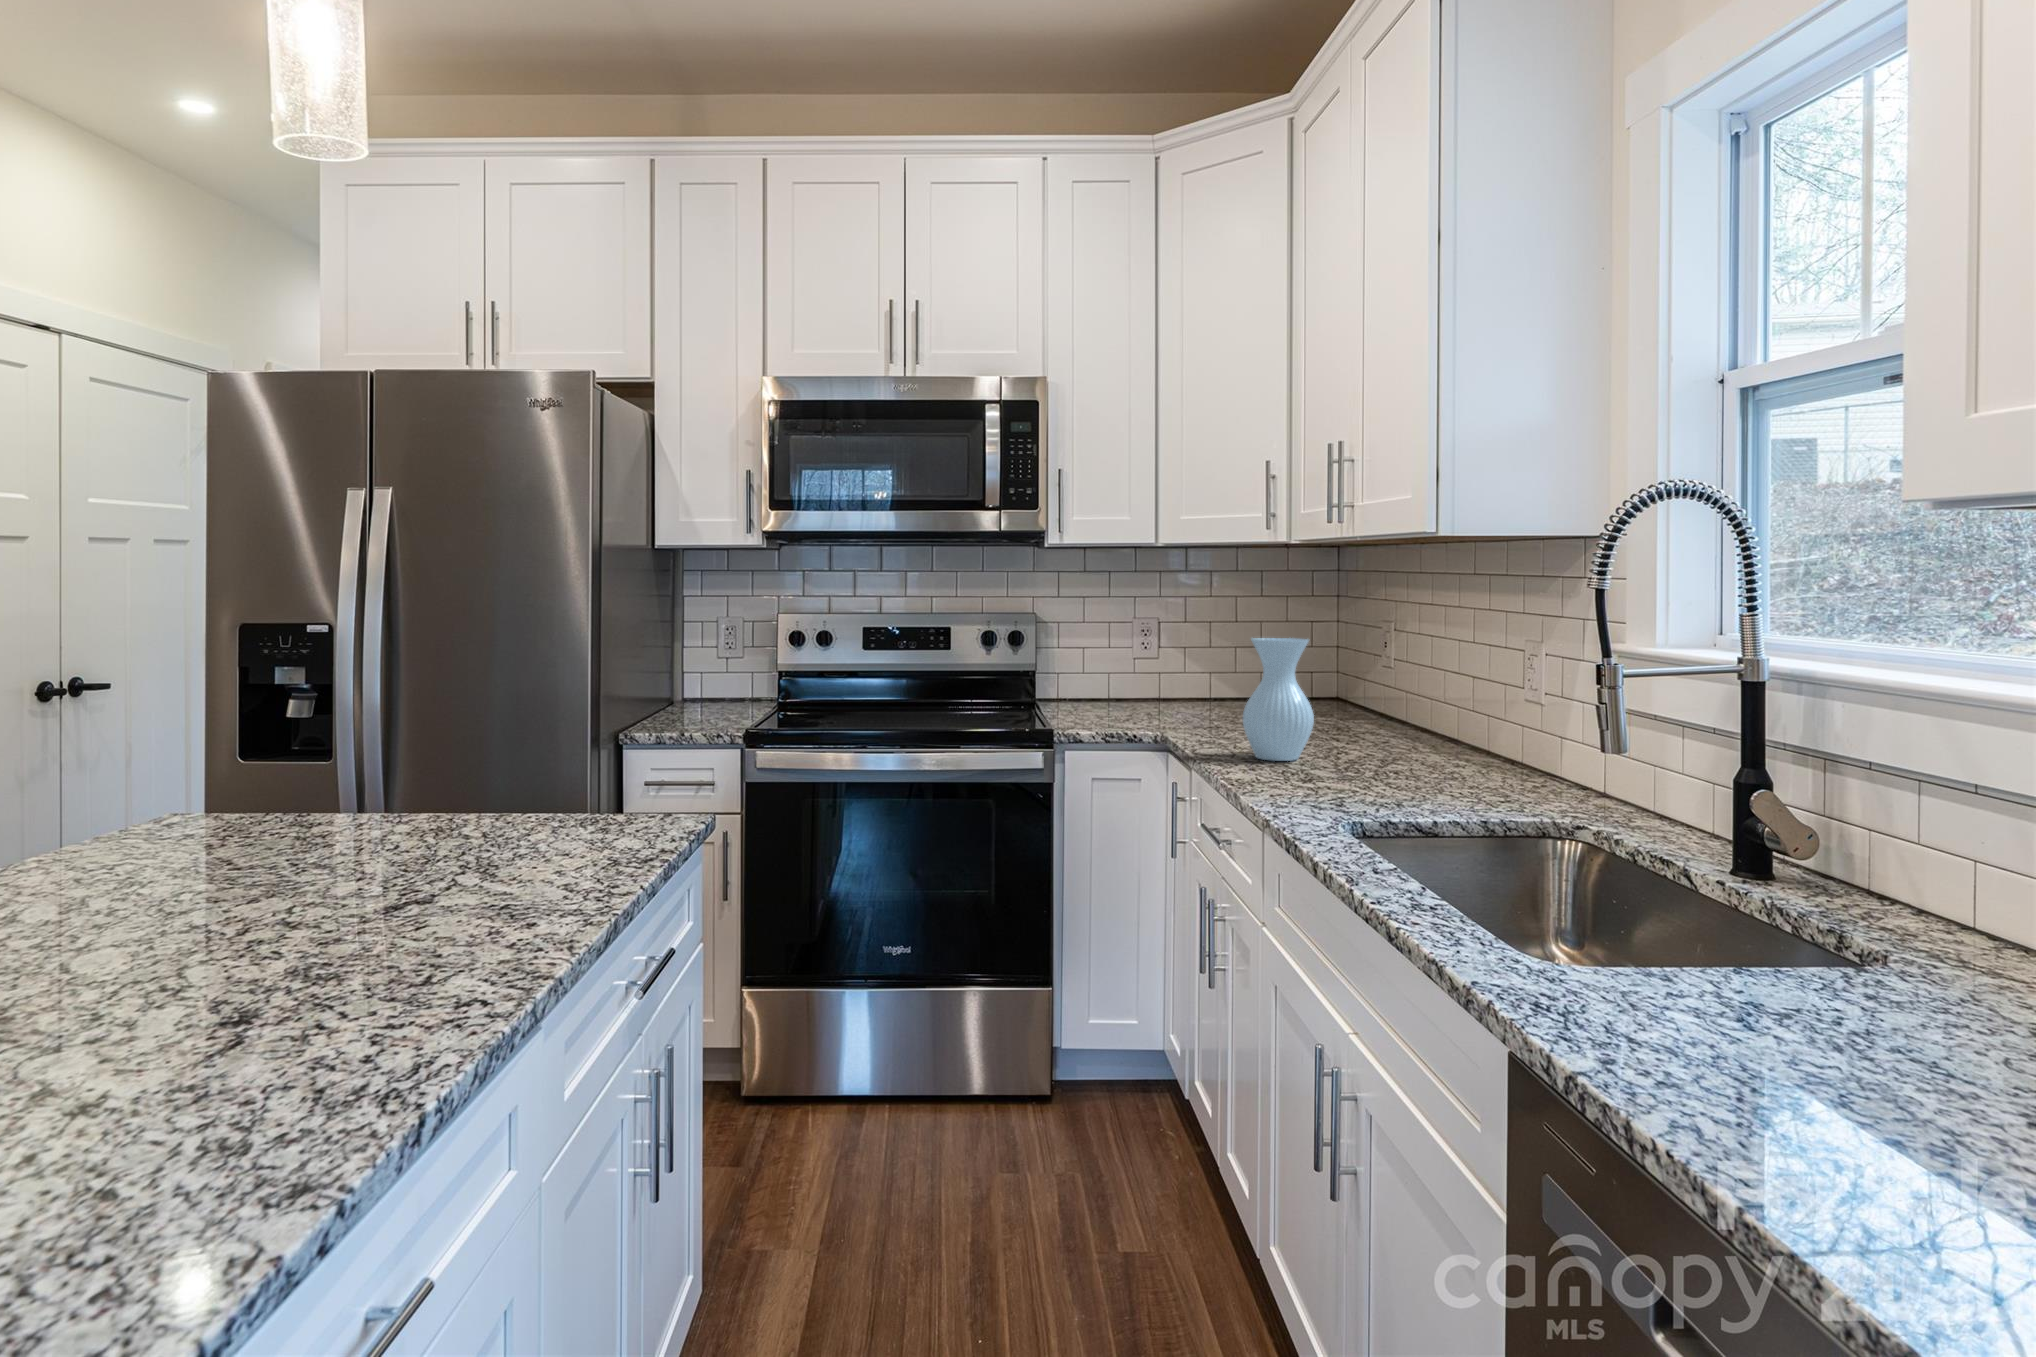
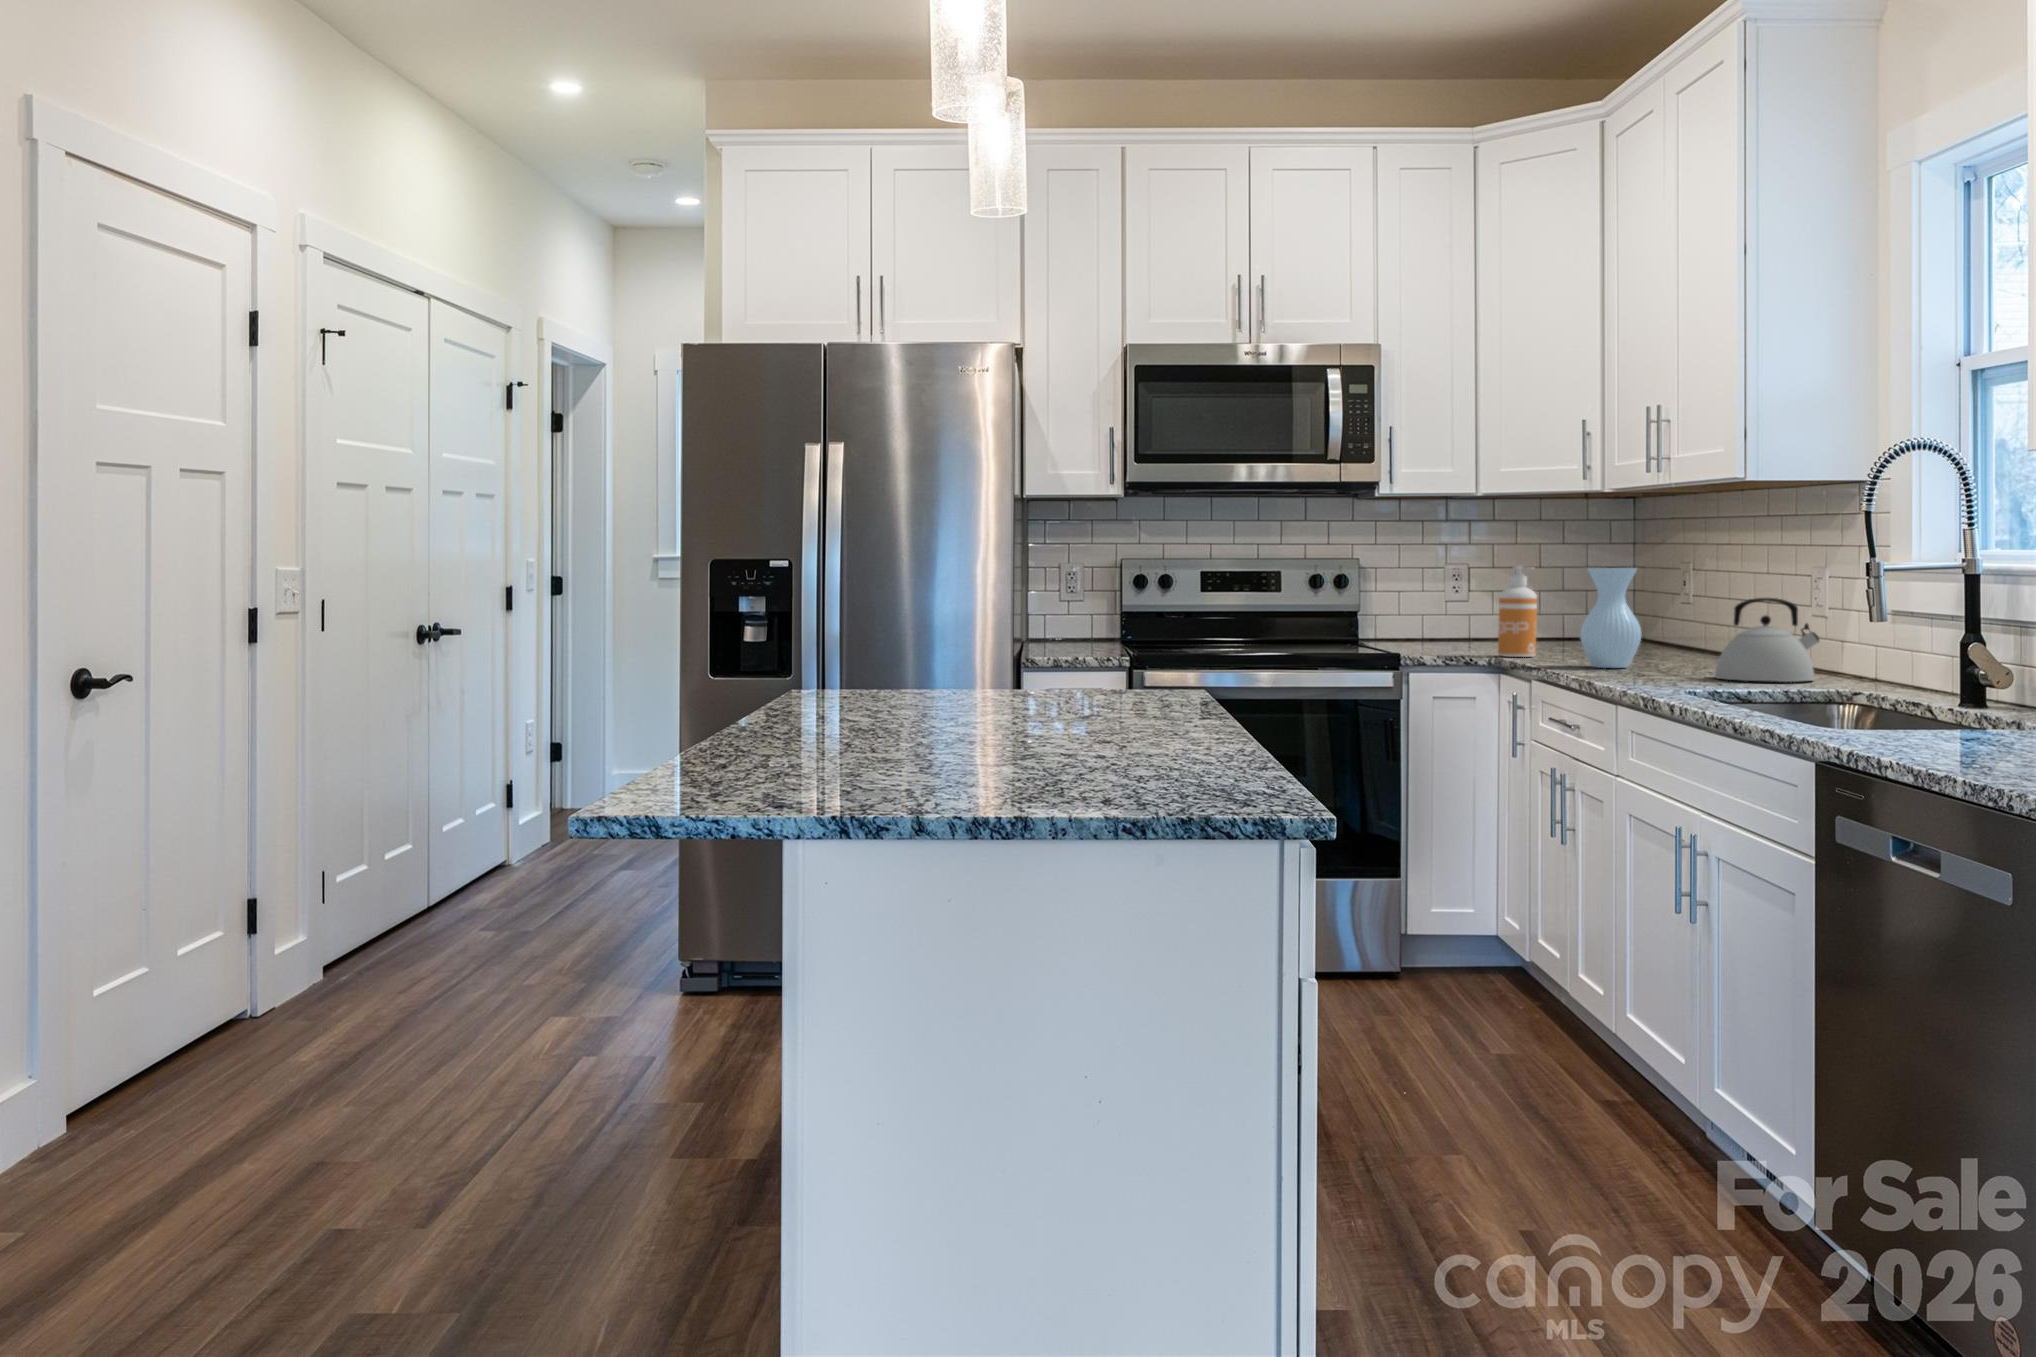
soap dispenser: none [1166,629,1208,733] -> present [1498,566,1537,657]
kettle: none [1394,687,1527,802] -> present [1715,598,1820,682]

